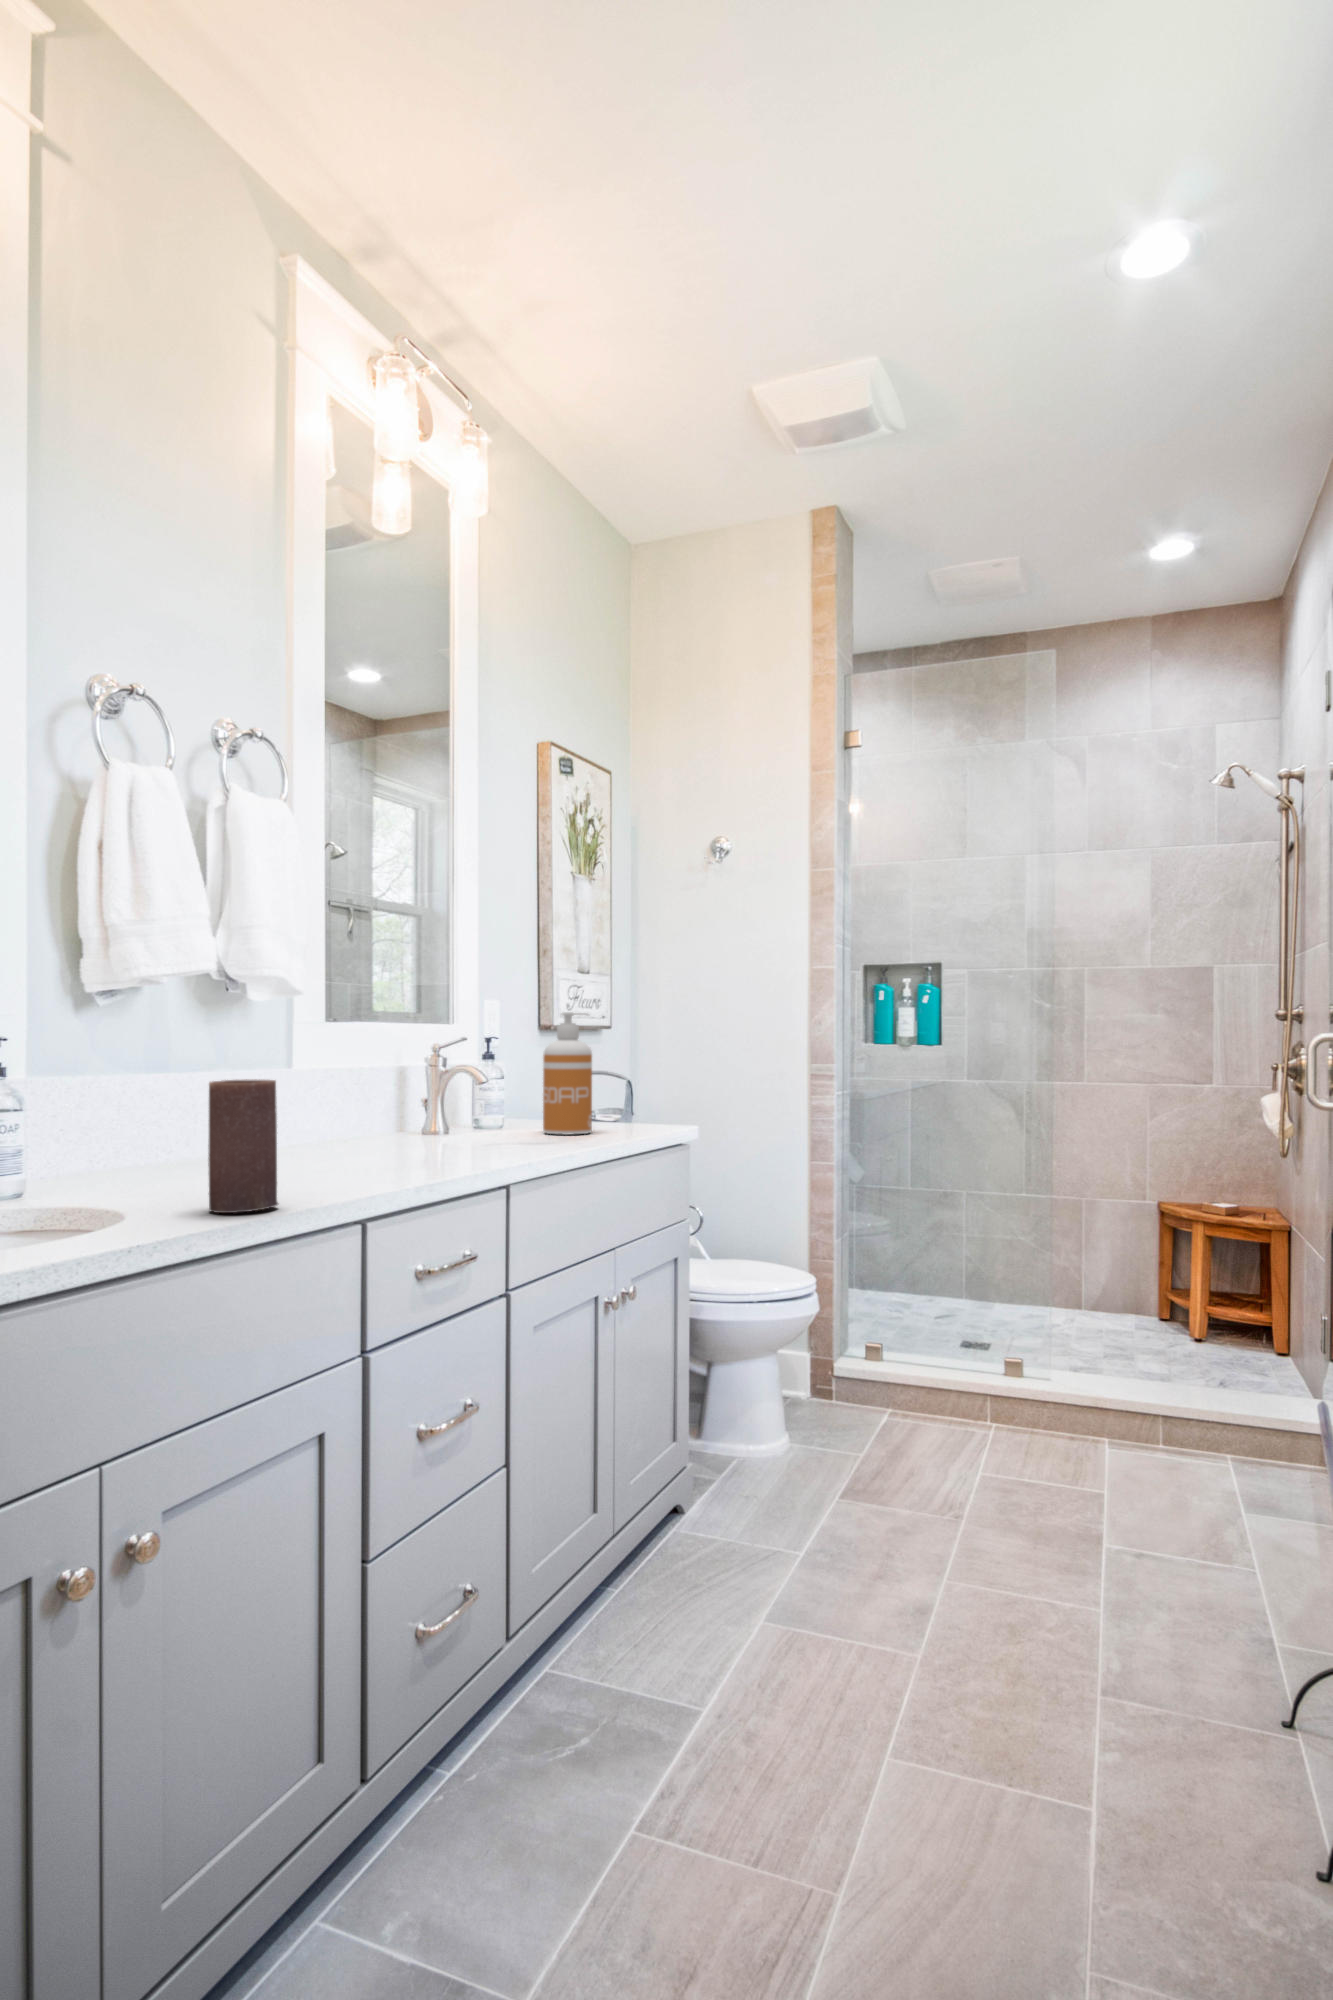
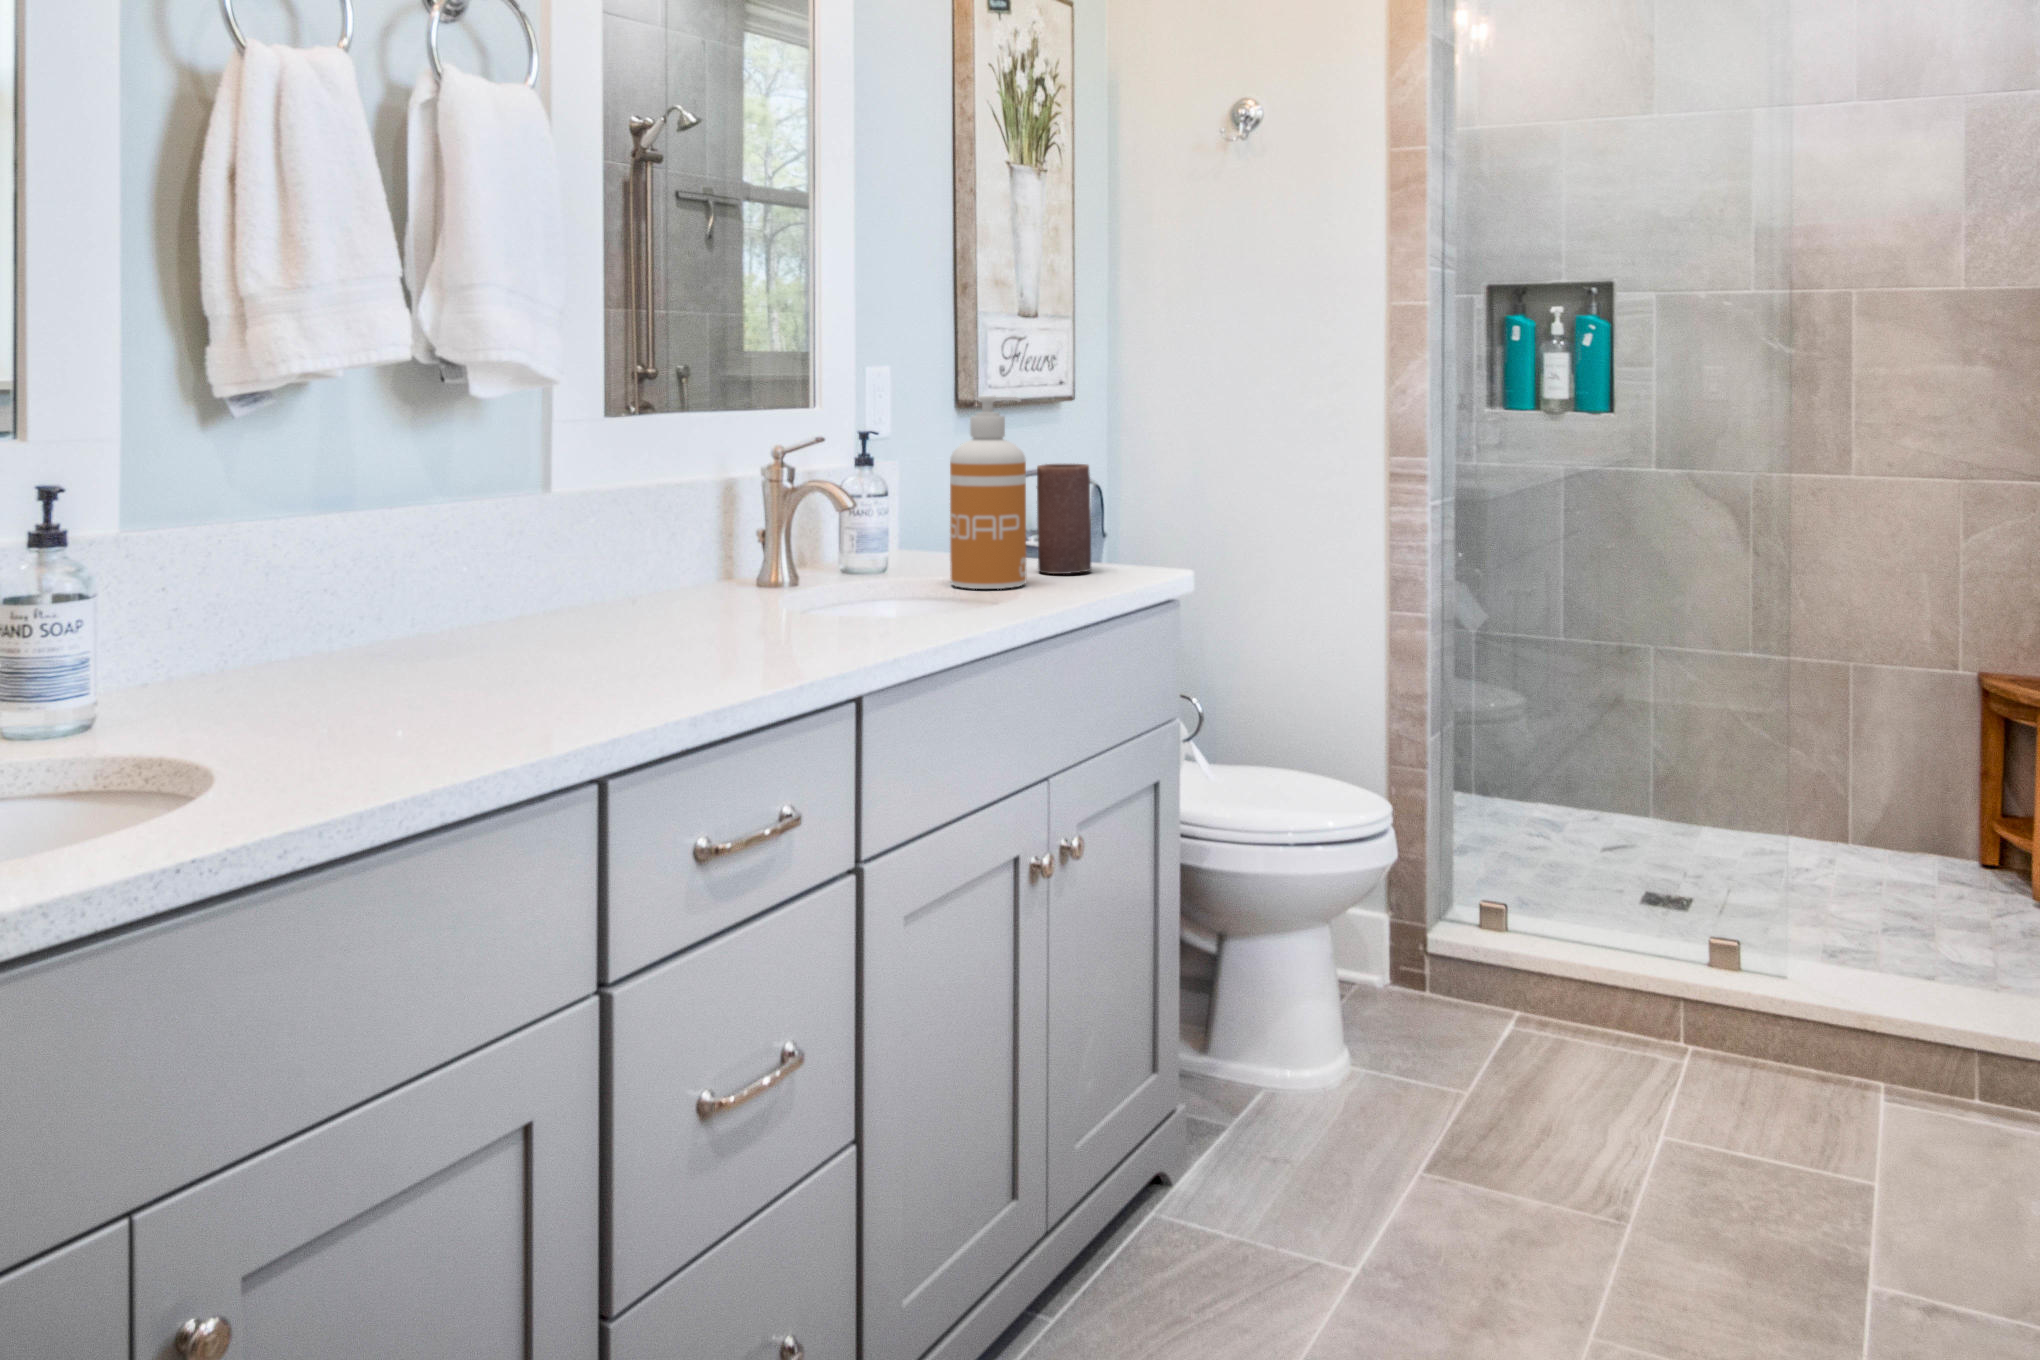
candle: present [208,1079,278,1213] -> present [1037,464,1091,574]

